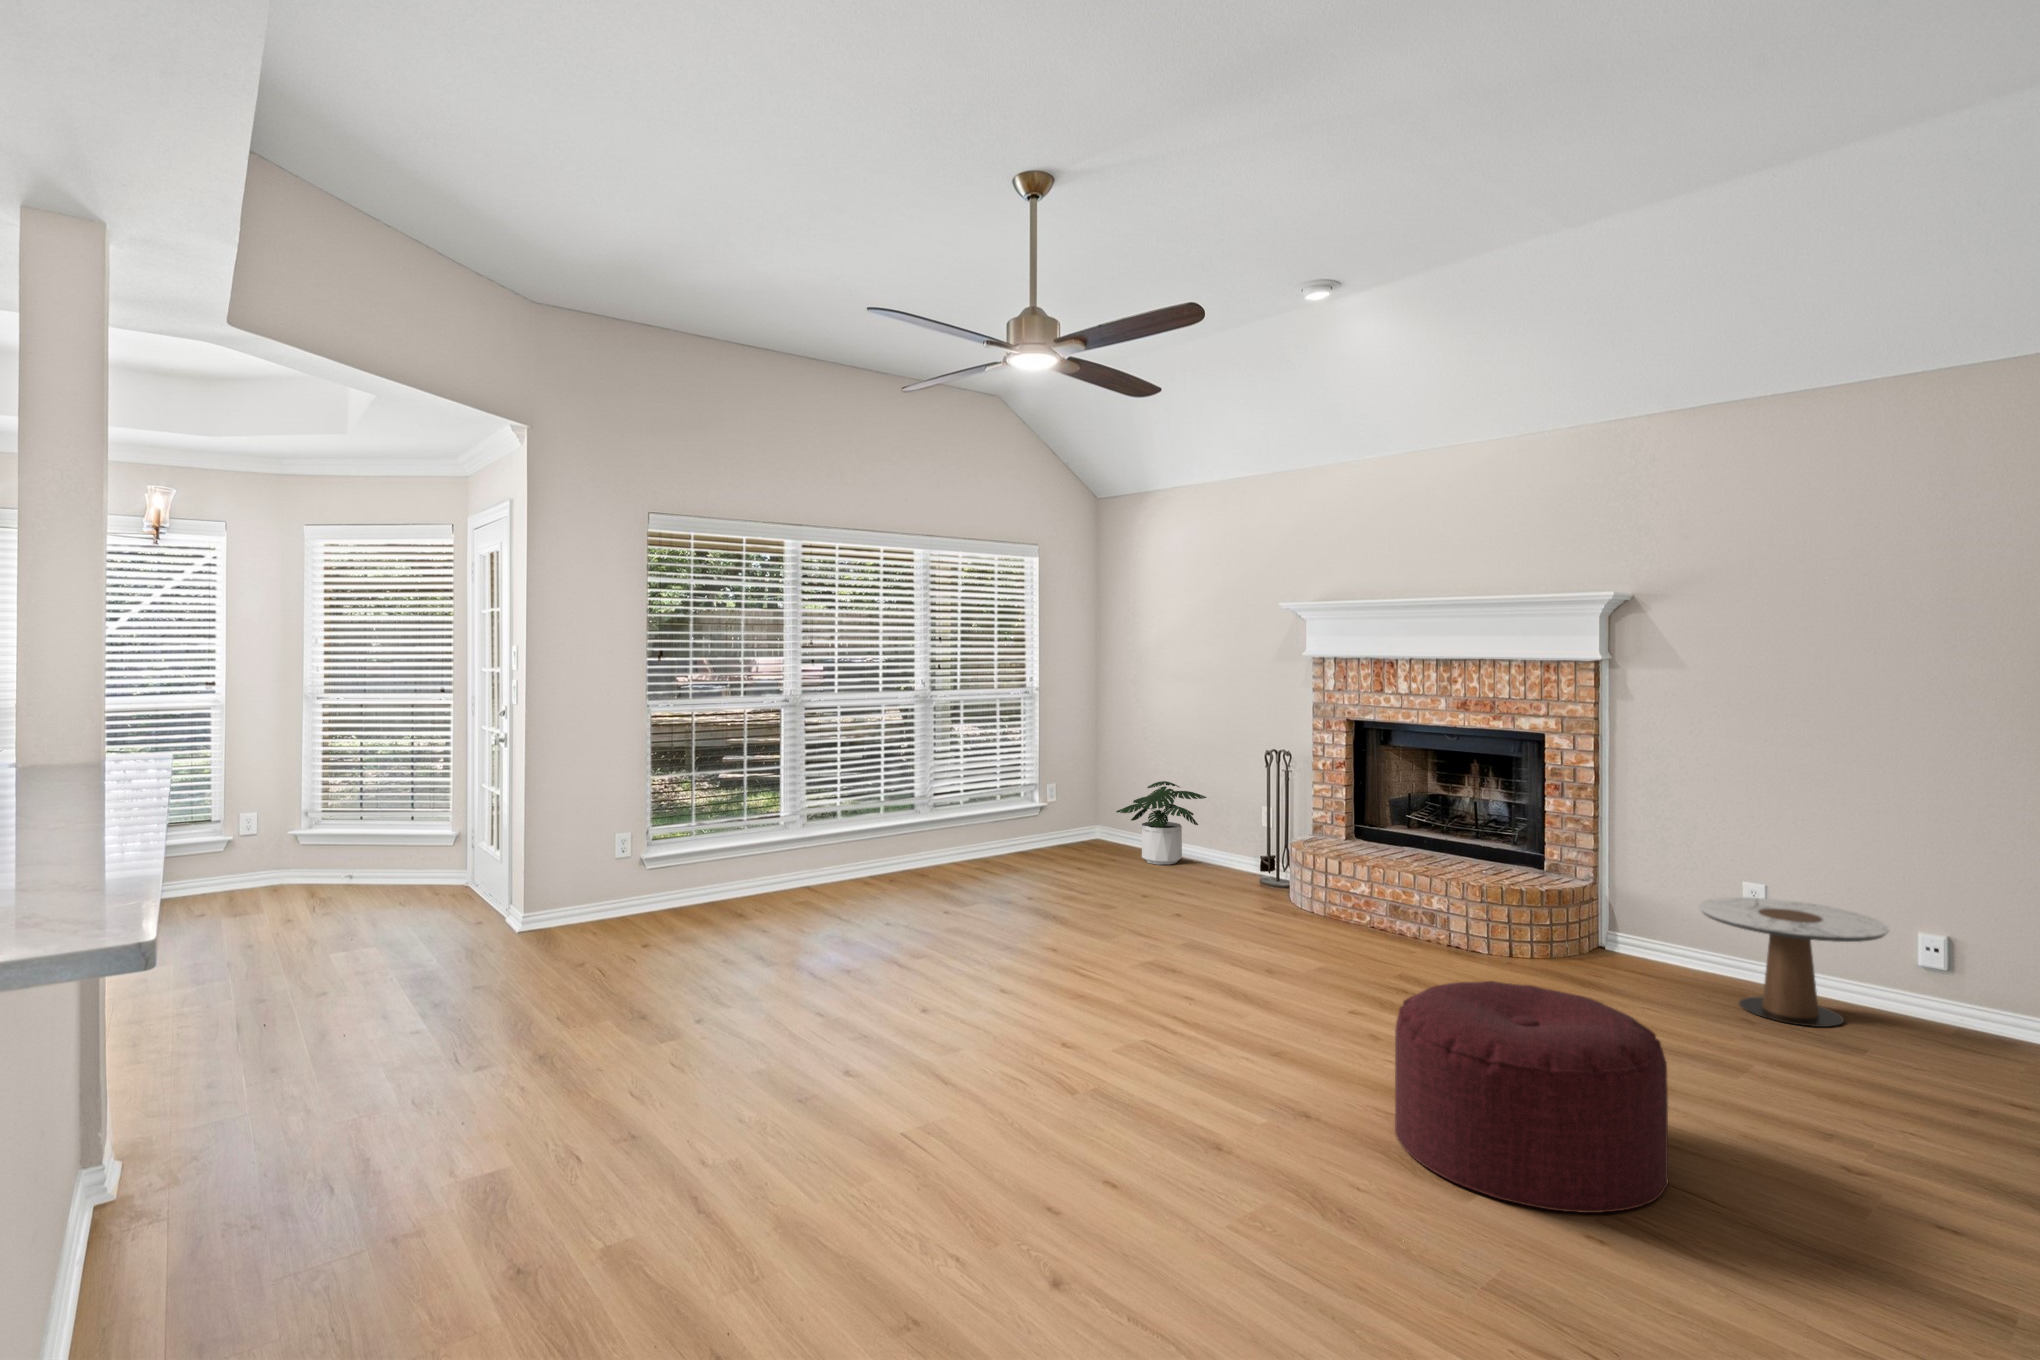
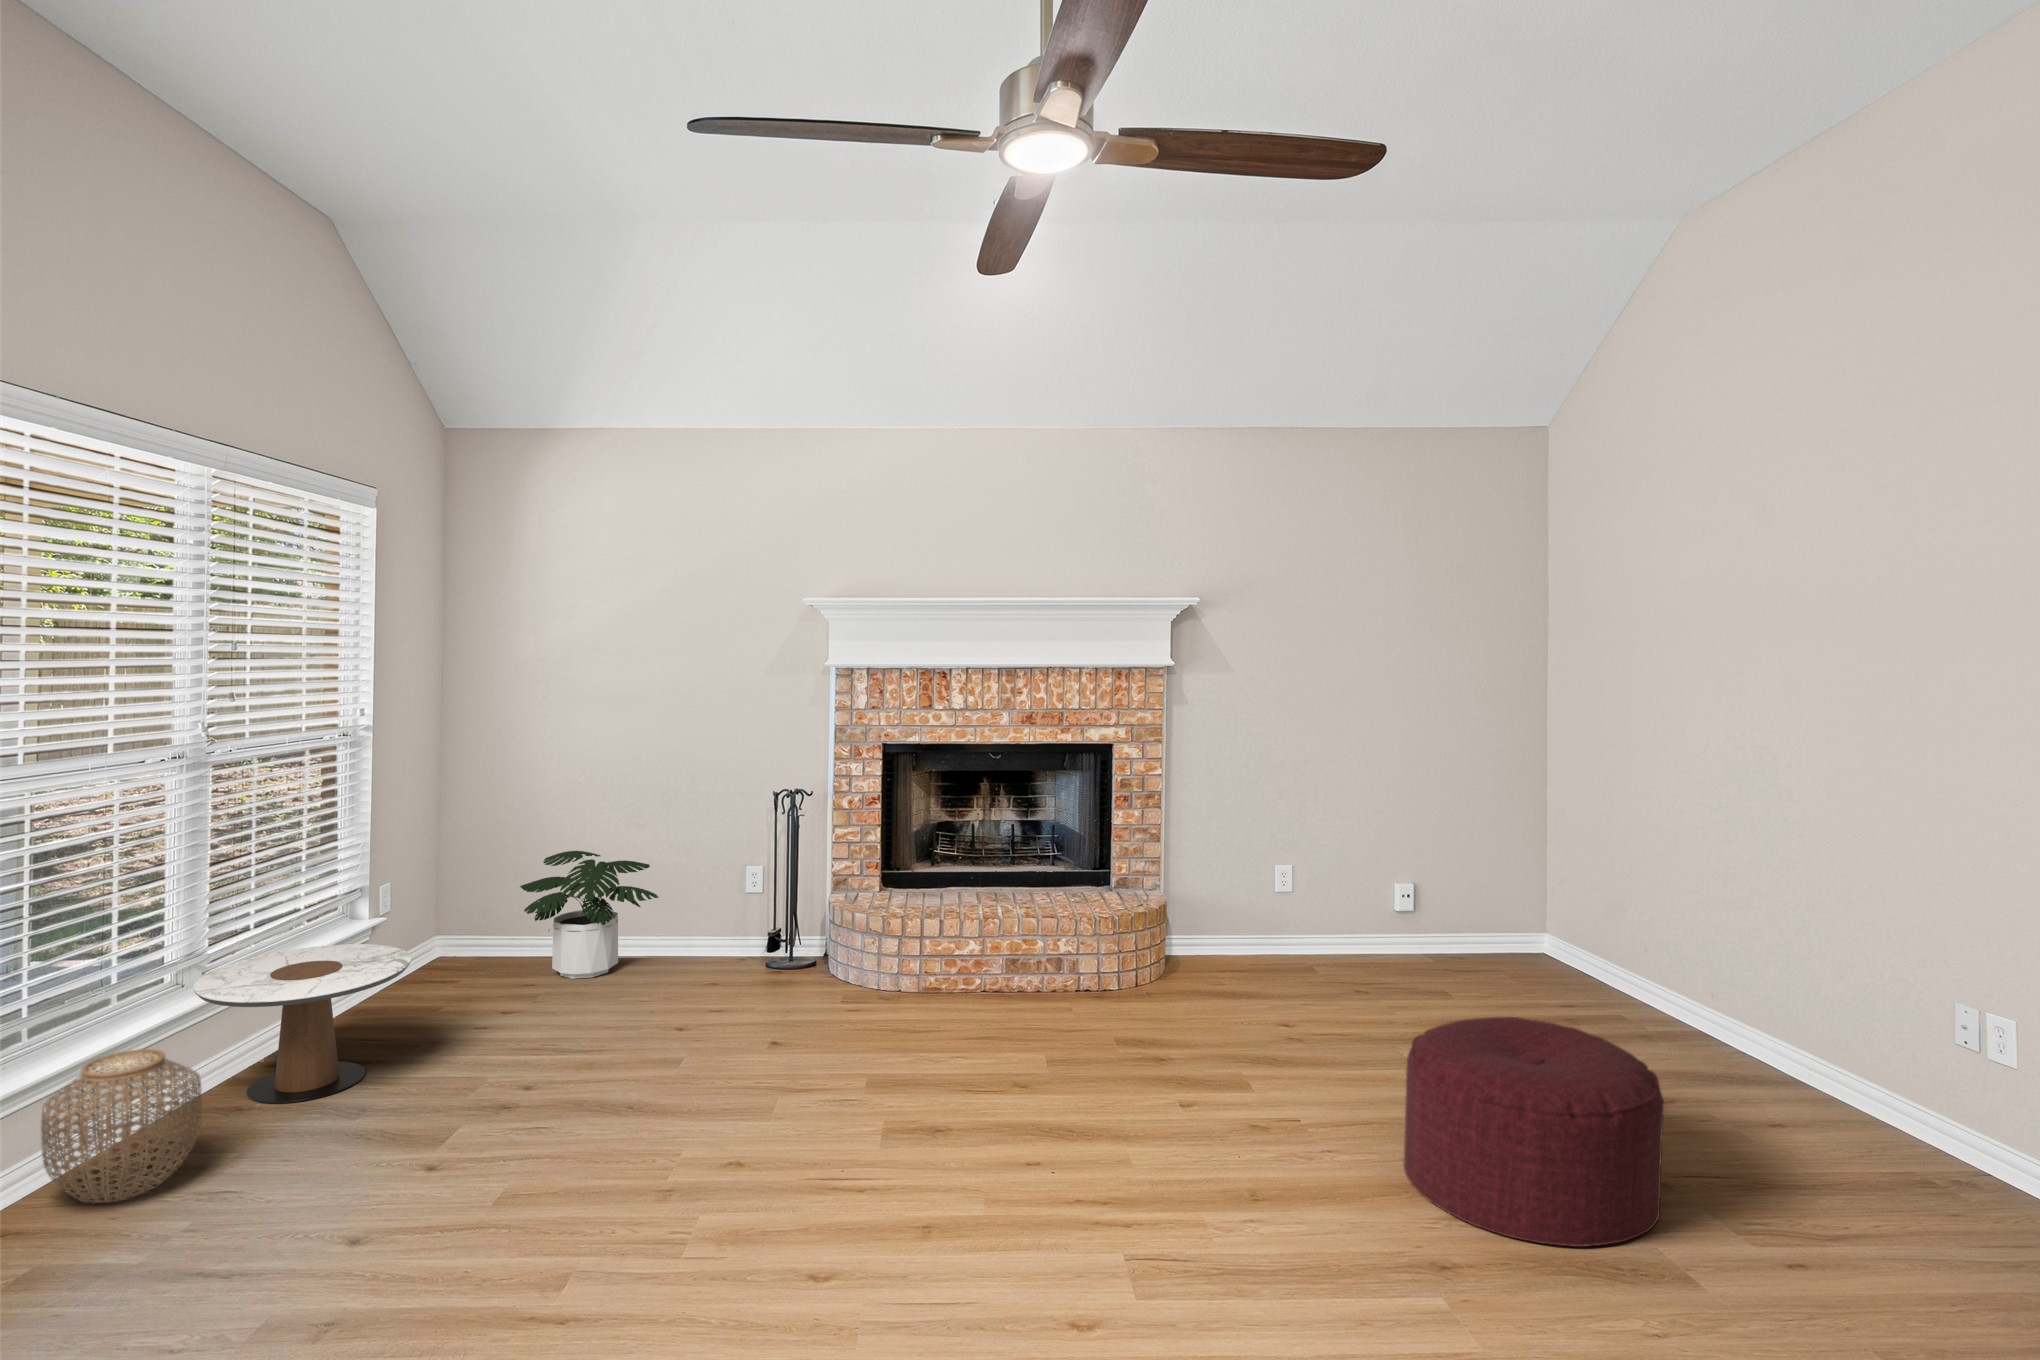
woven basket: none [837,822,895,887] -> present [41,1049,202,1203]
side table: present [1699,897,1889,1027] -> present [194,944,411,1103]

